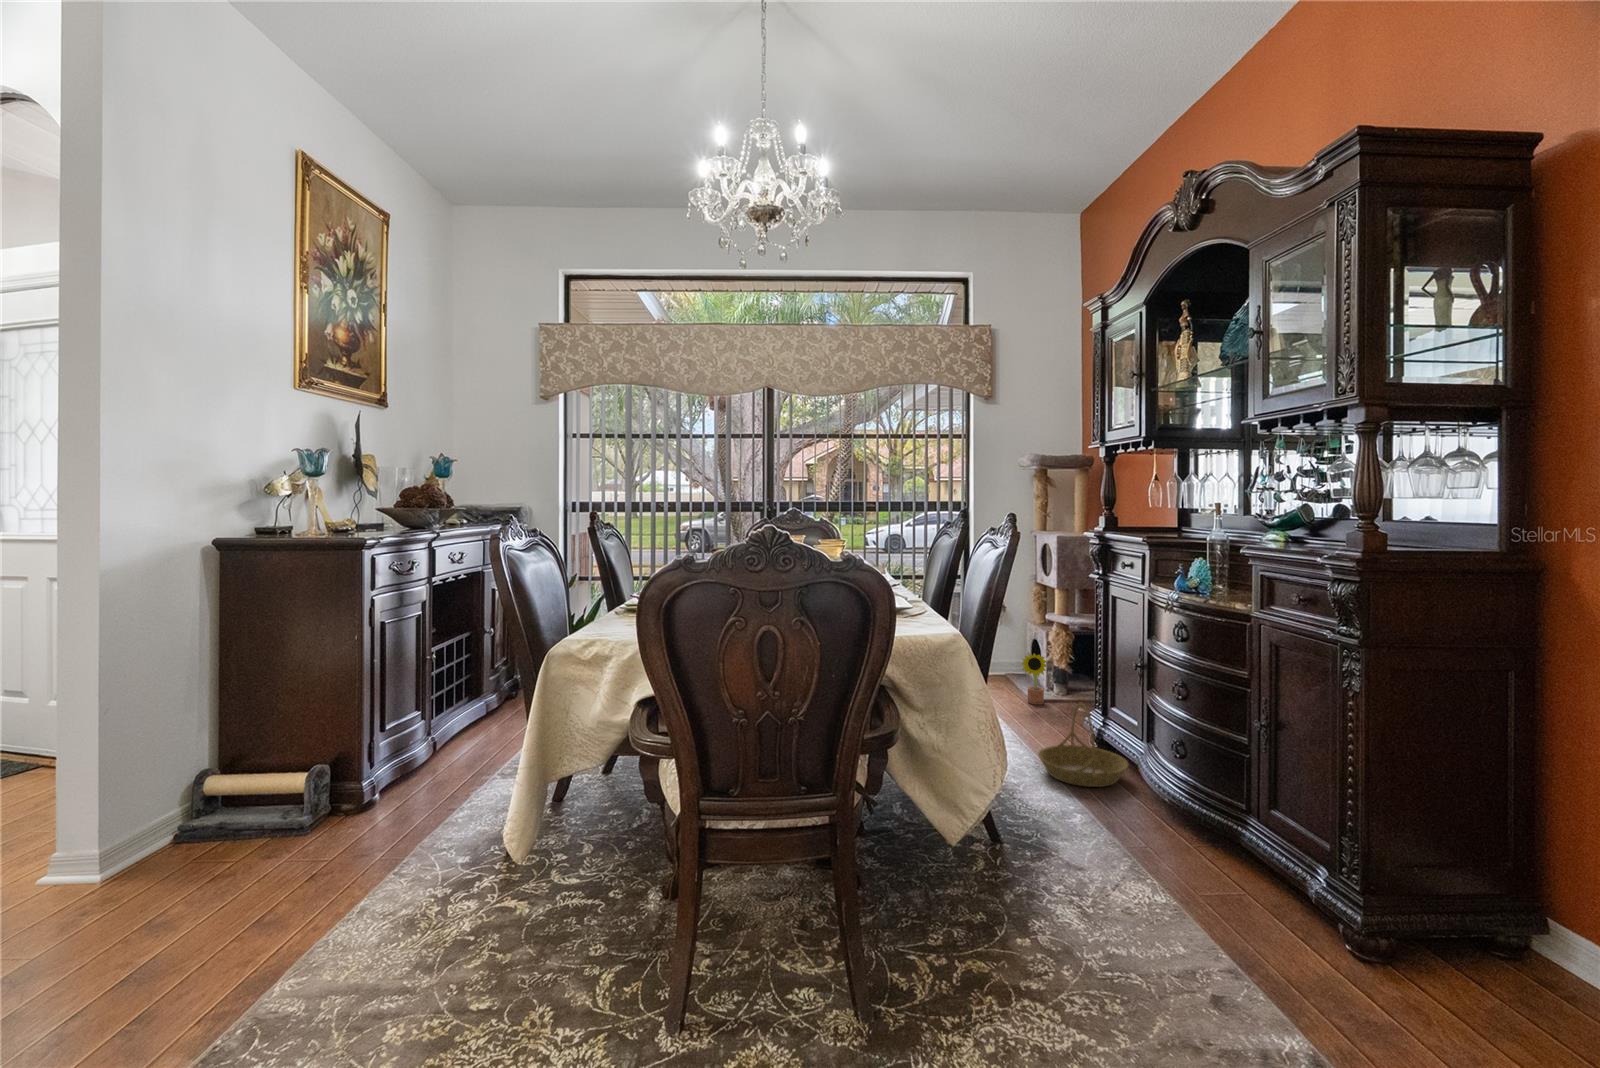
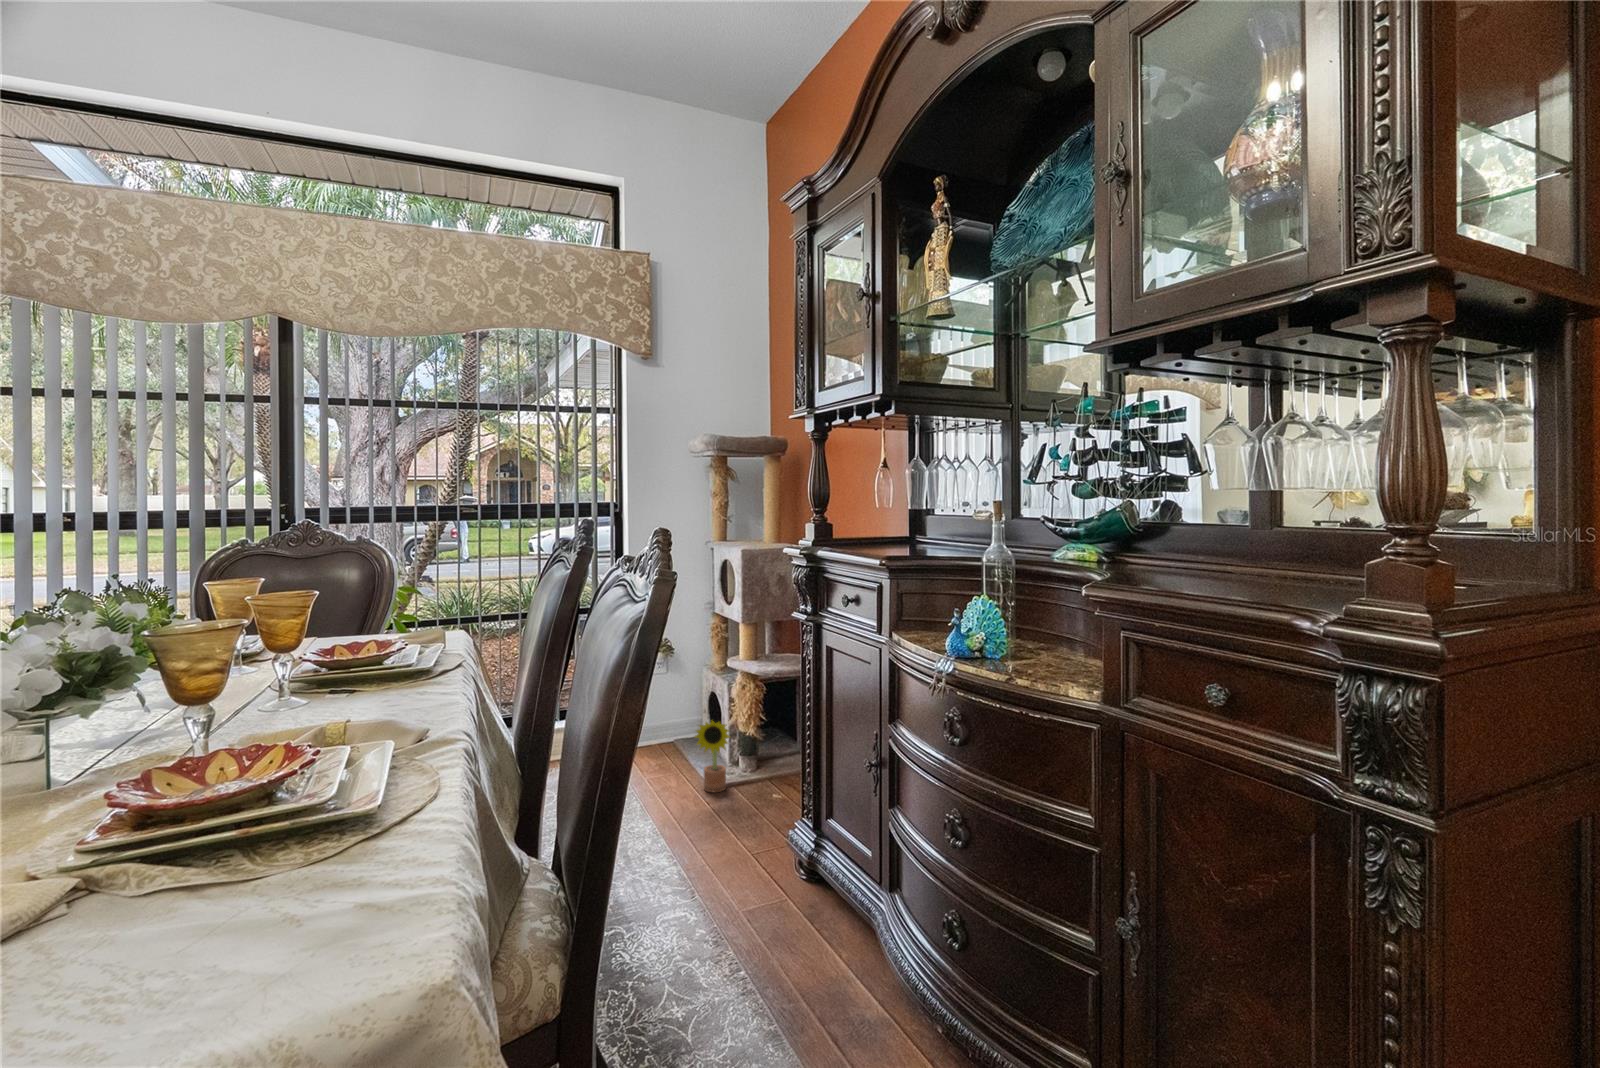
basket: present [1038,703,1128,787] -> none [720,837,864,999]

